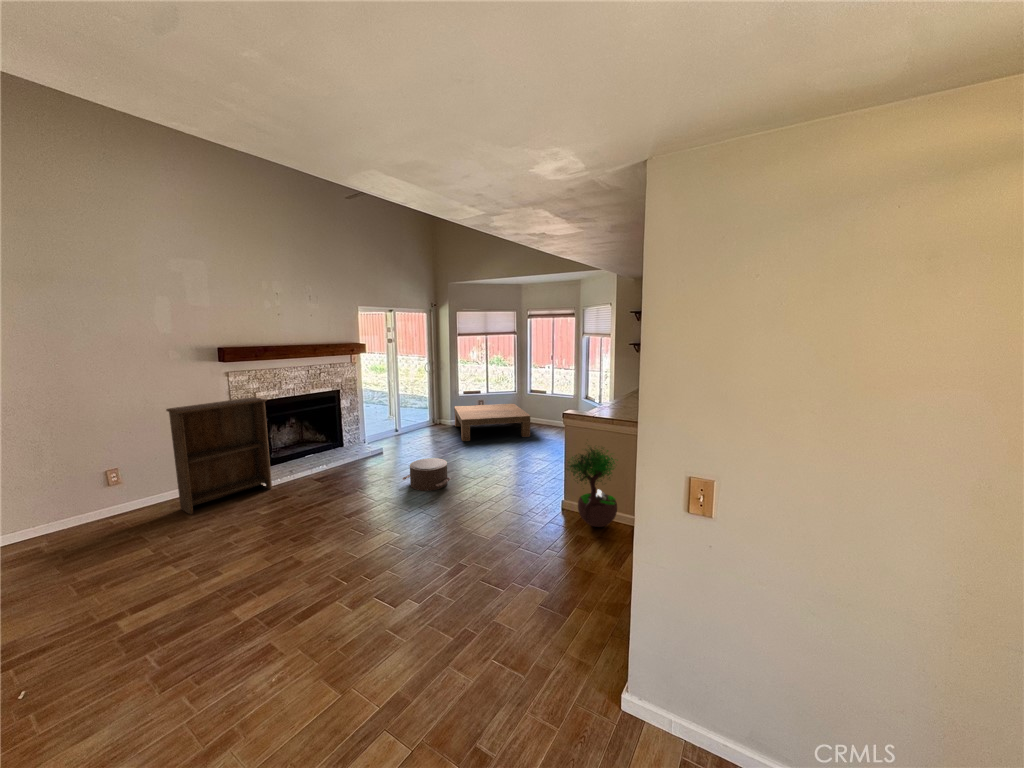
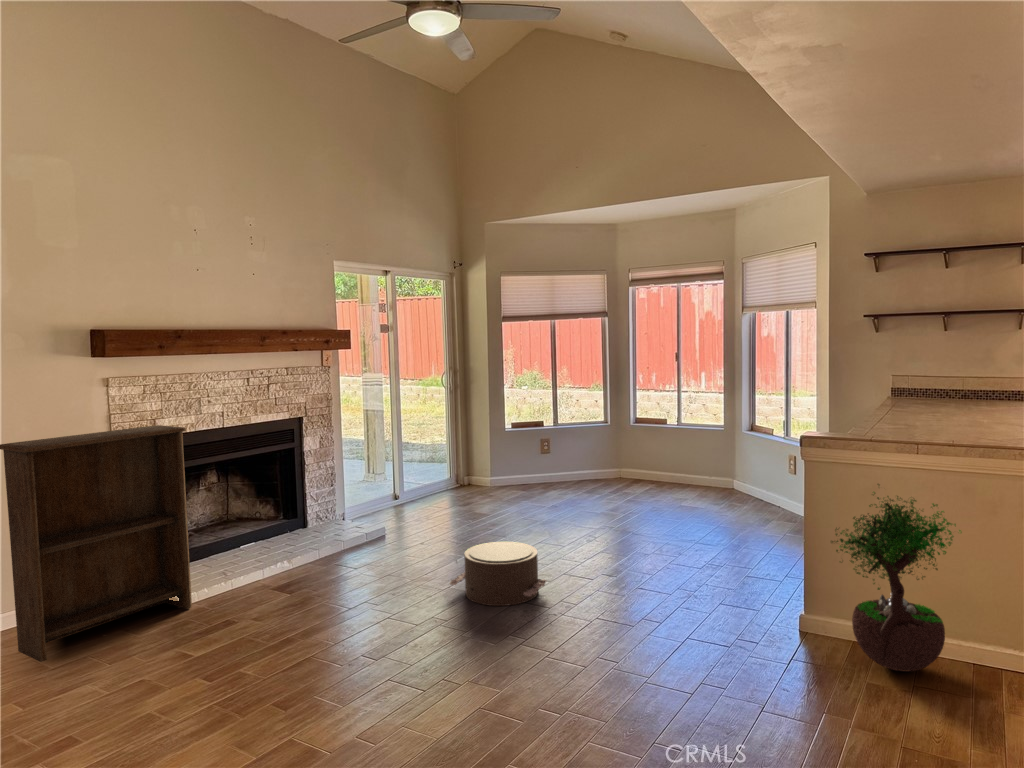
coffee table: present [454,404,530,441] -> none [497,445,652,514]

